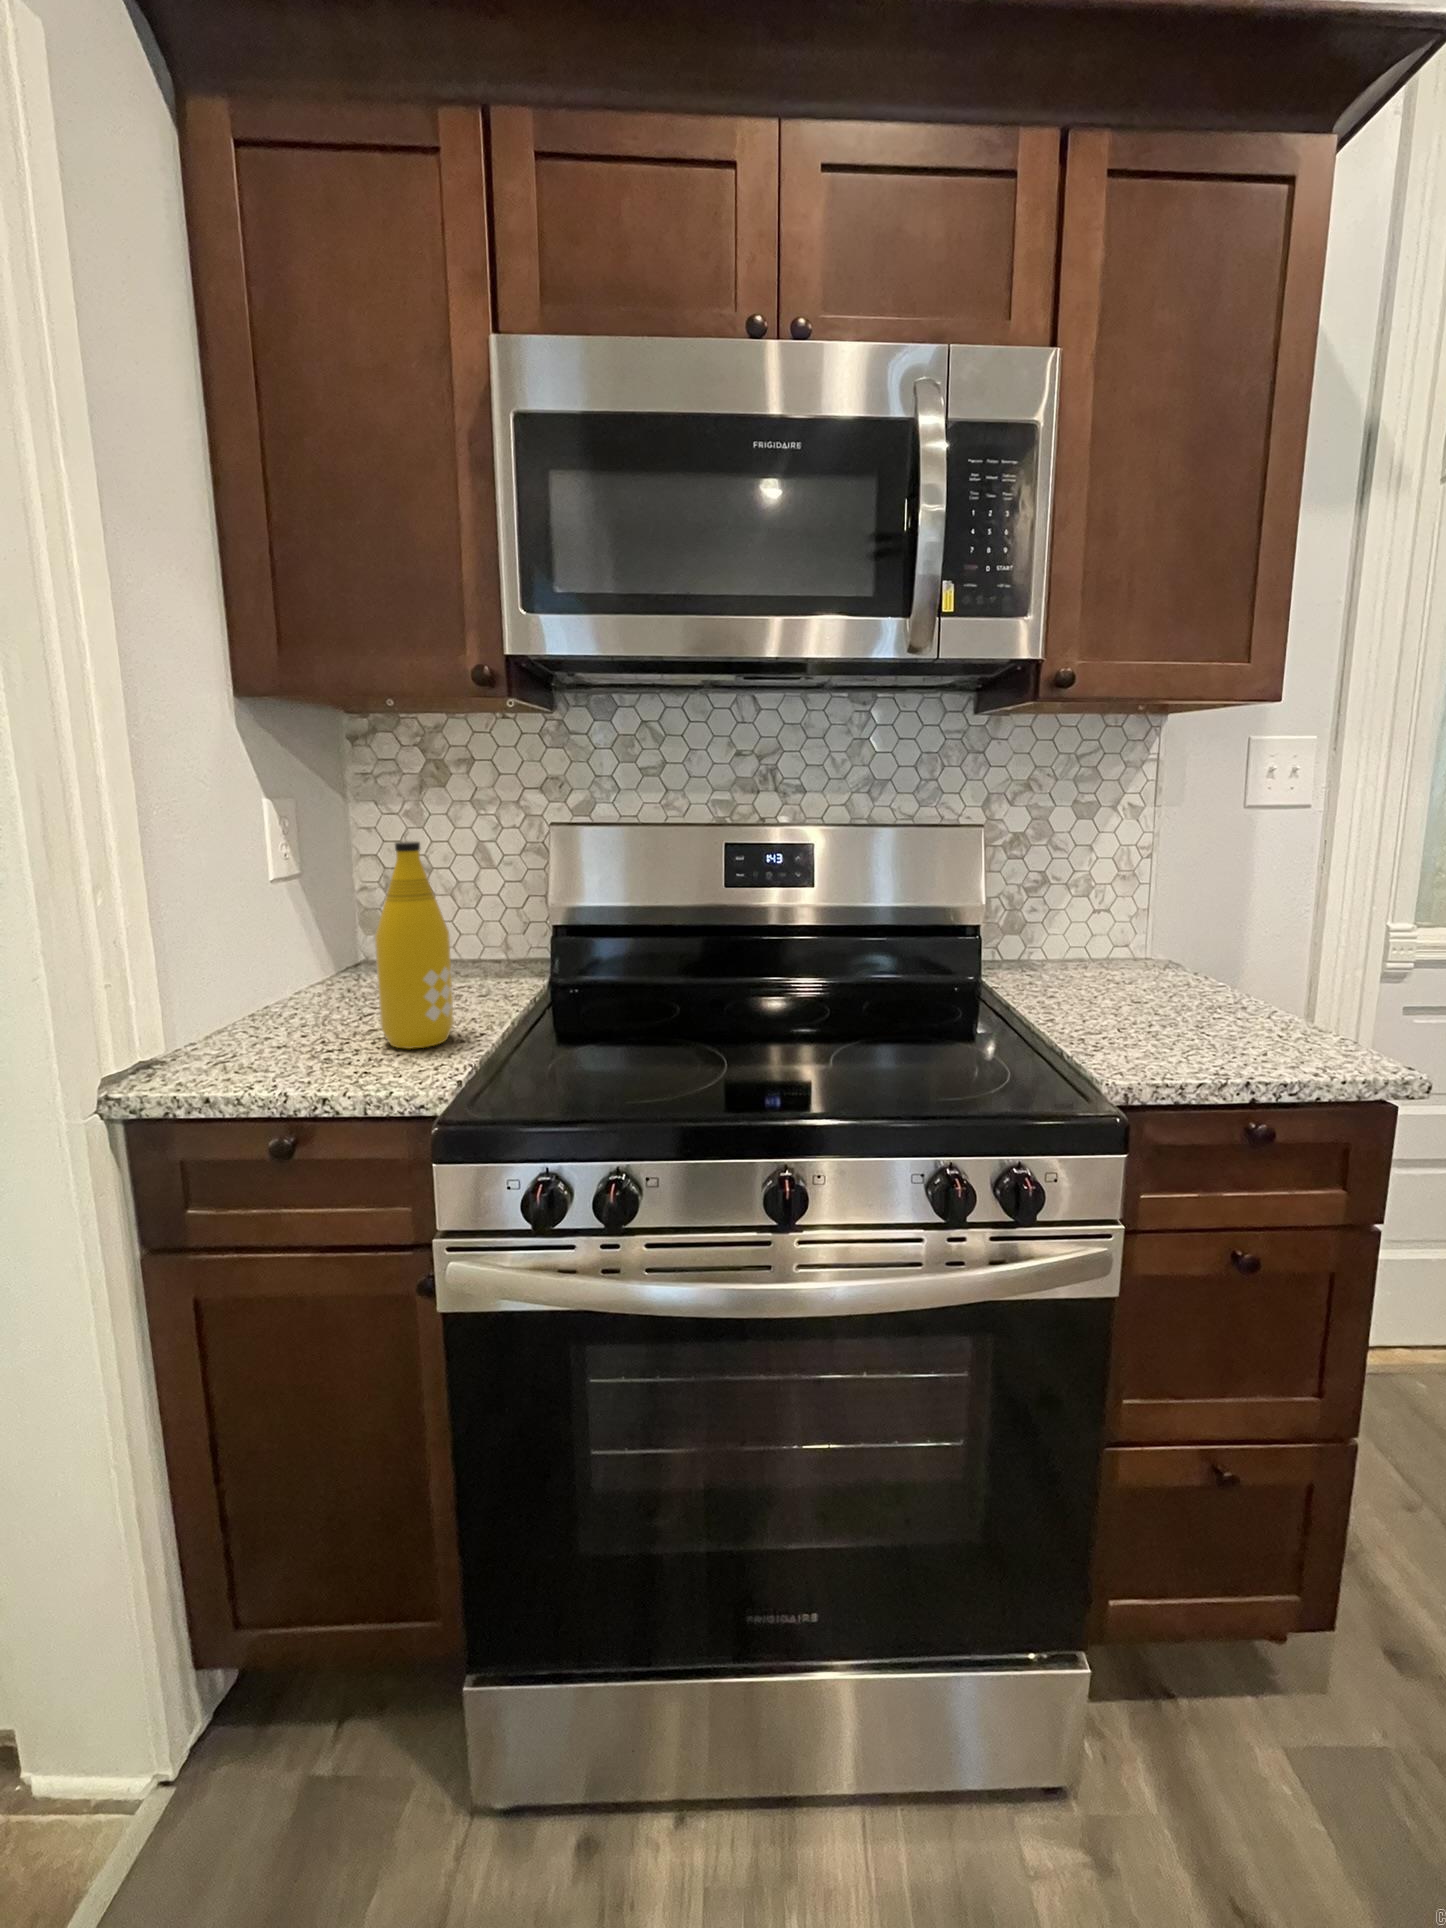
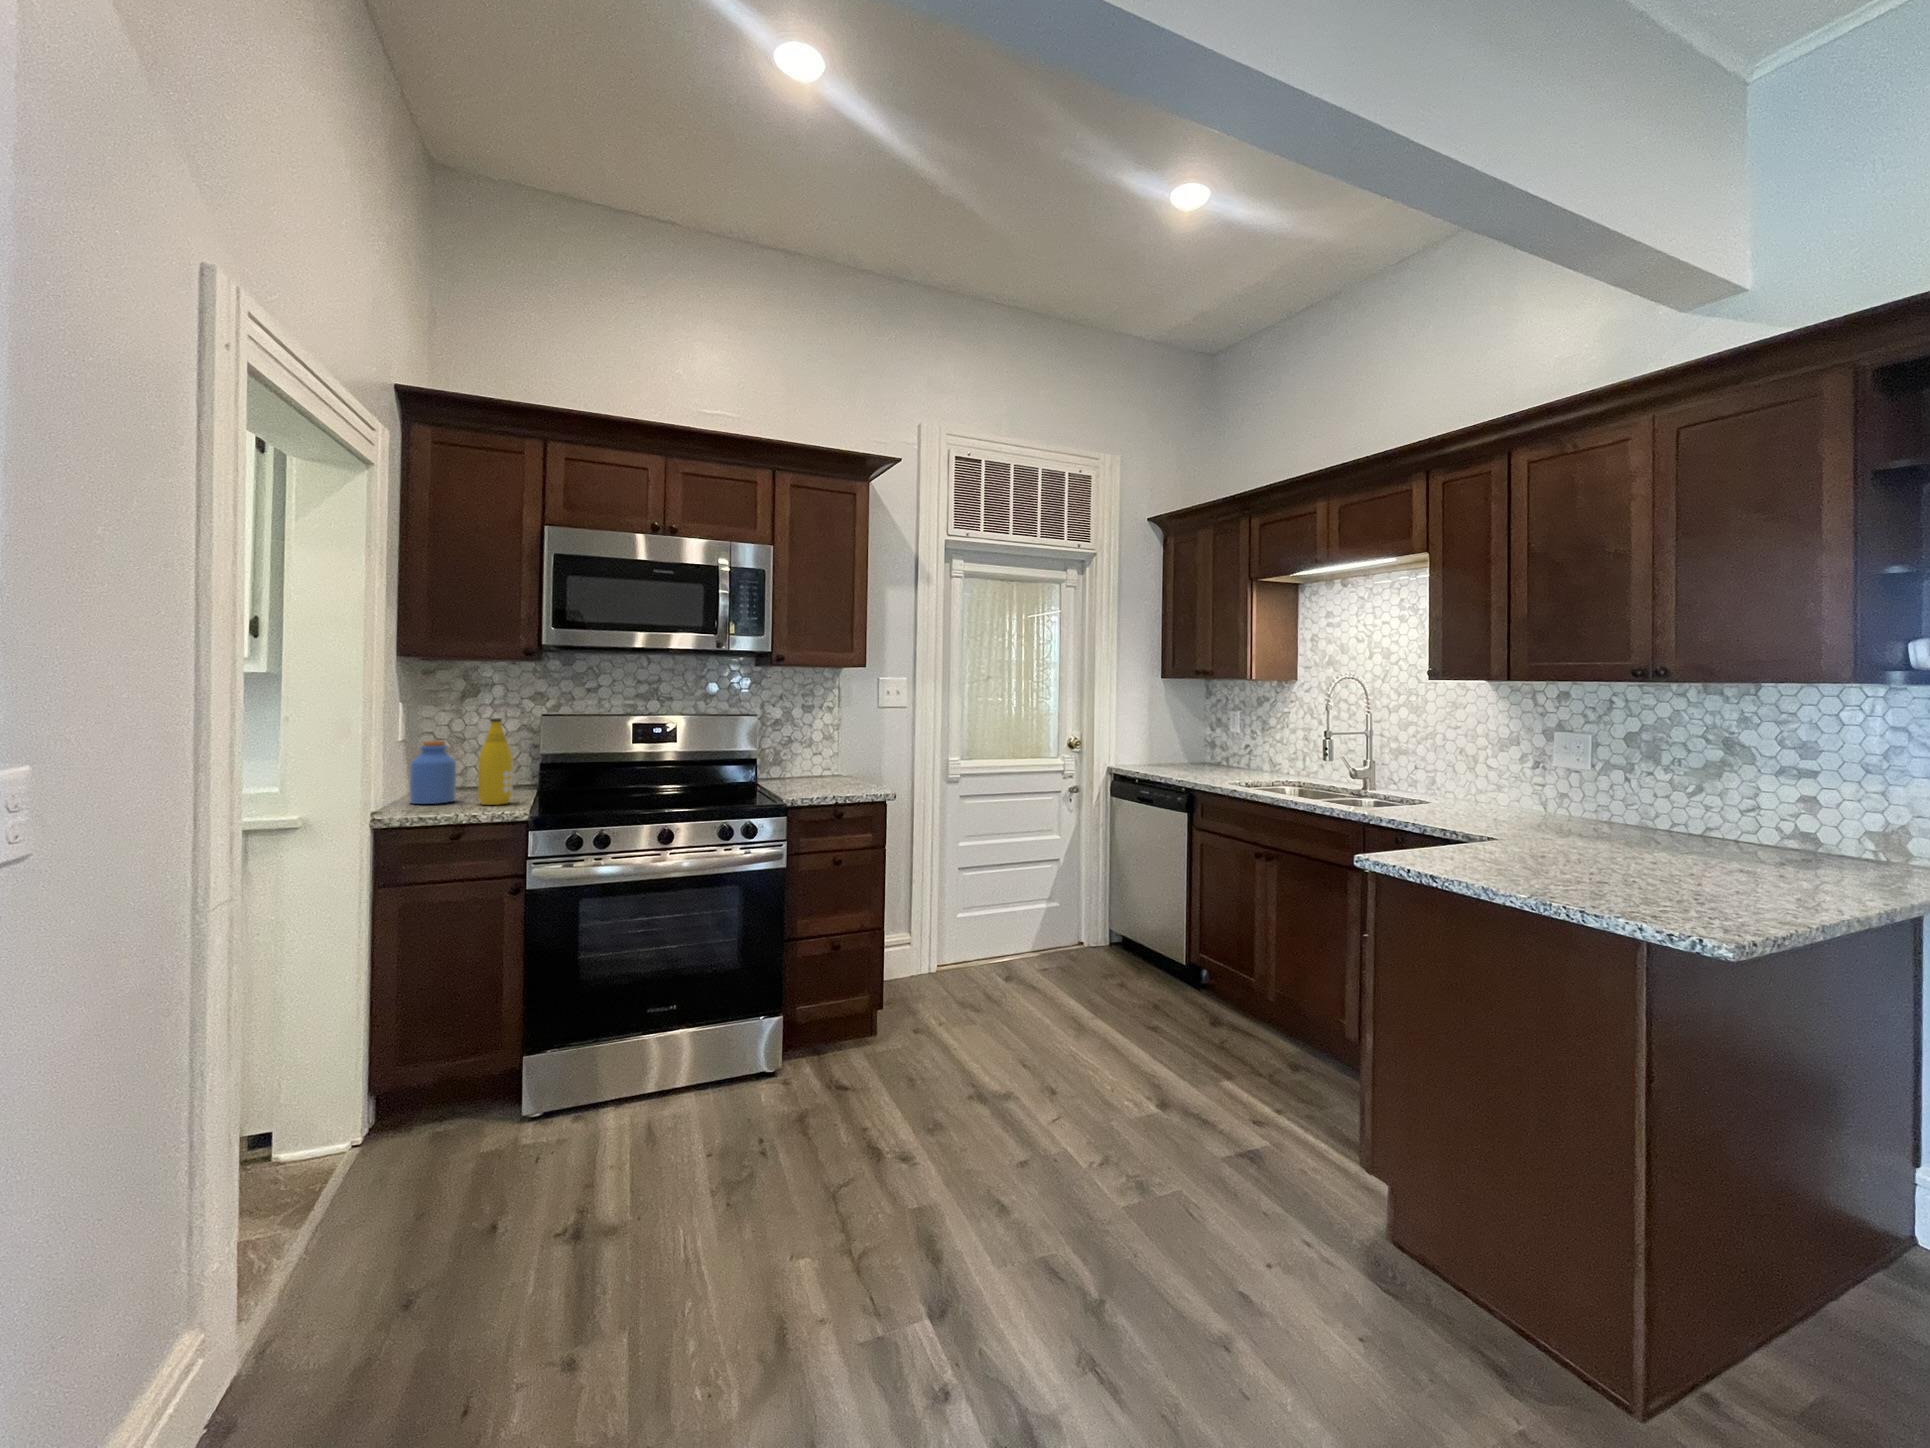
jar: none [256,888,356,1034] -> present [410,741,456,804]

